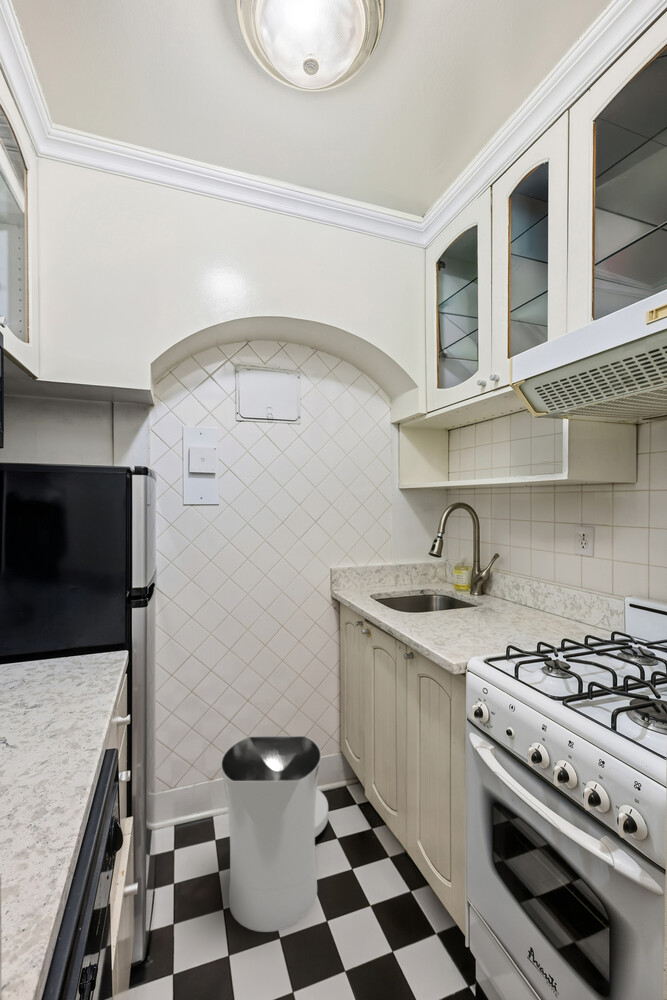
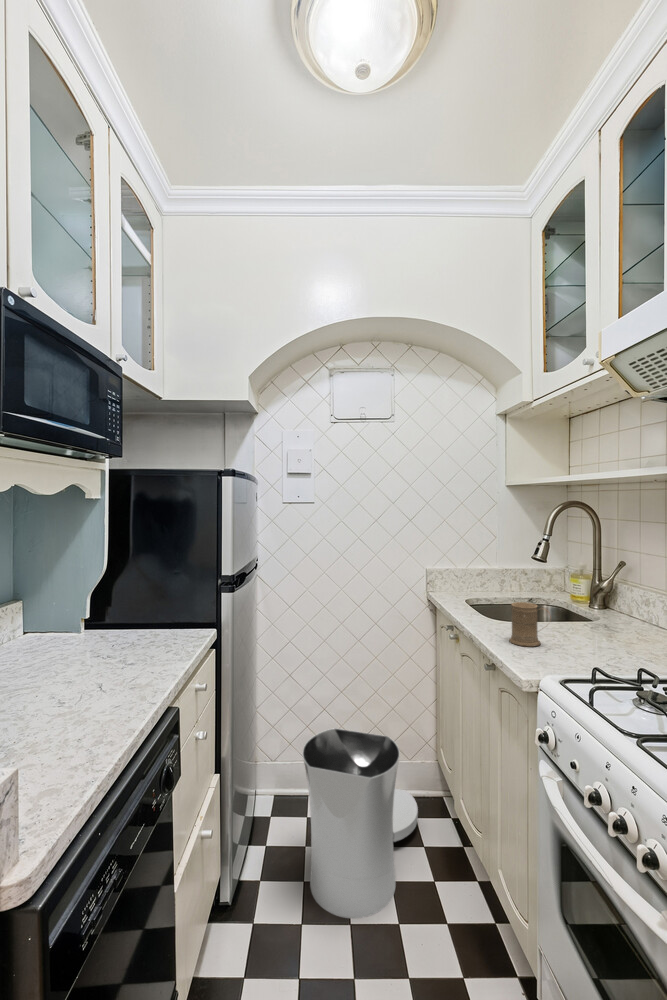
mug: none [422,593,459,633] -> present [509,602,551,647]

